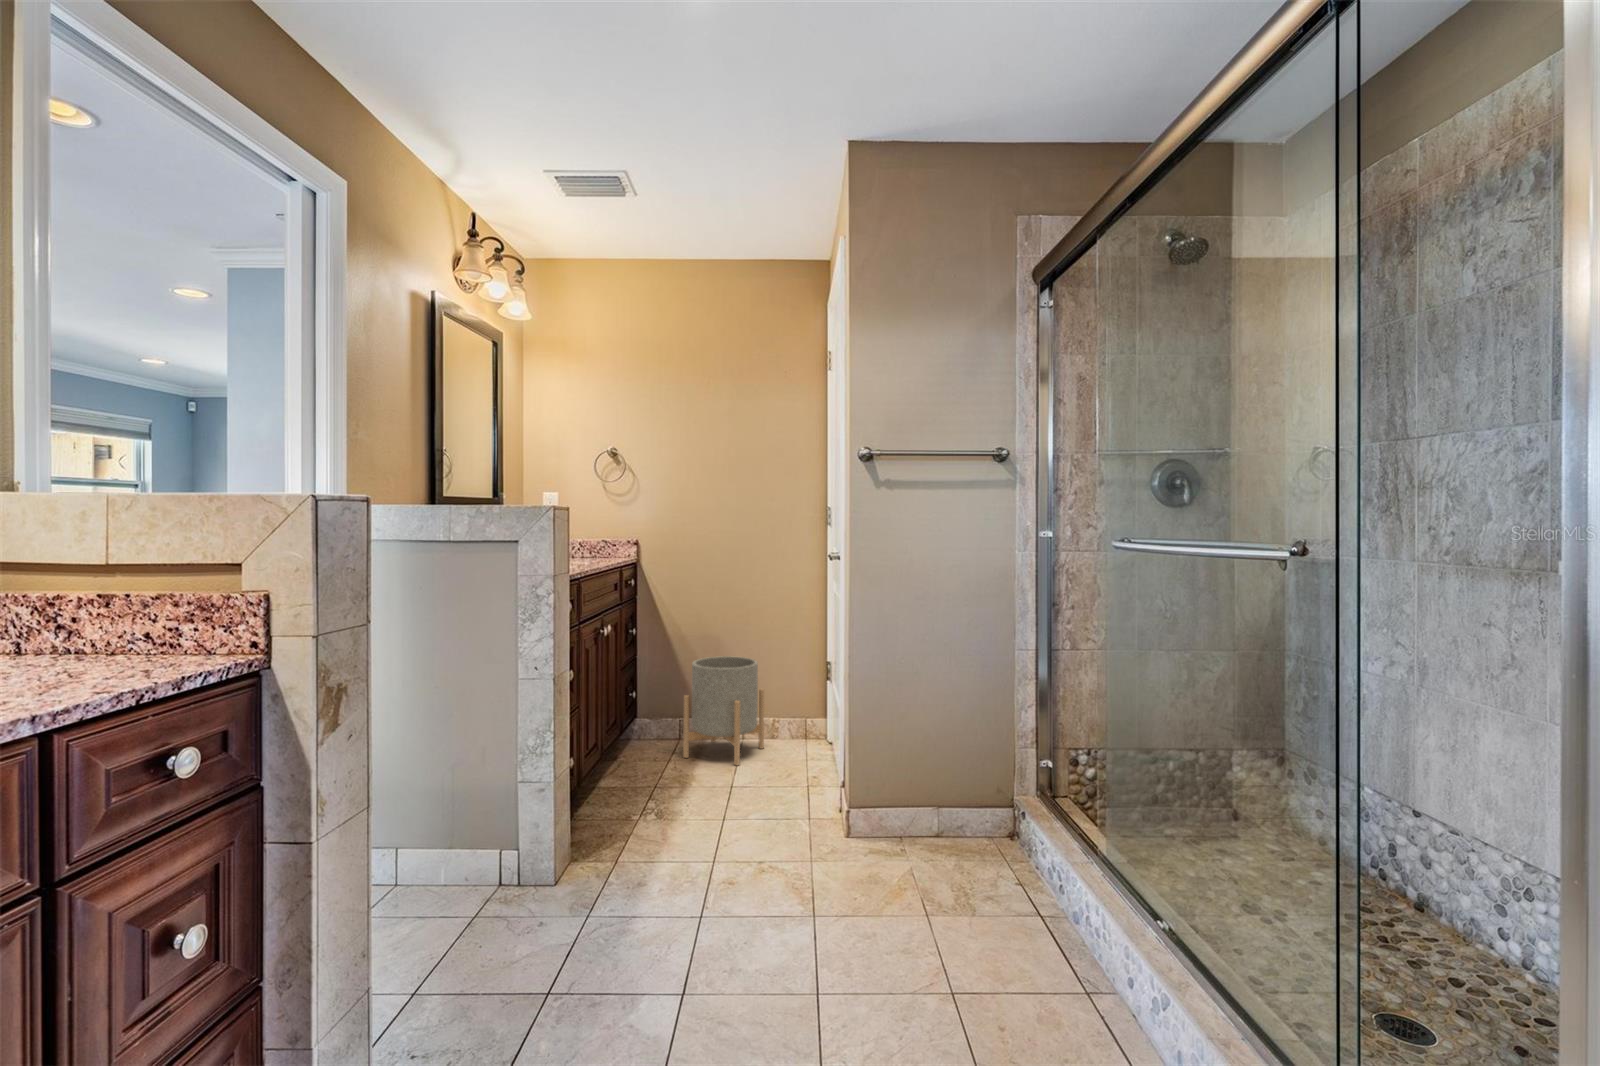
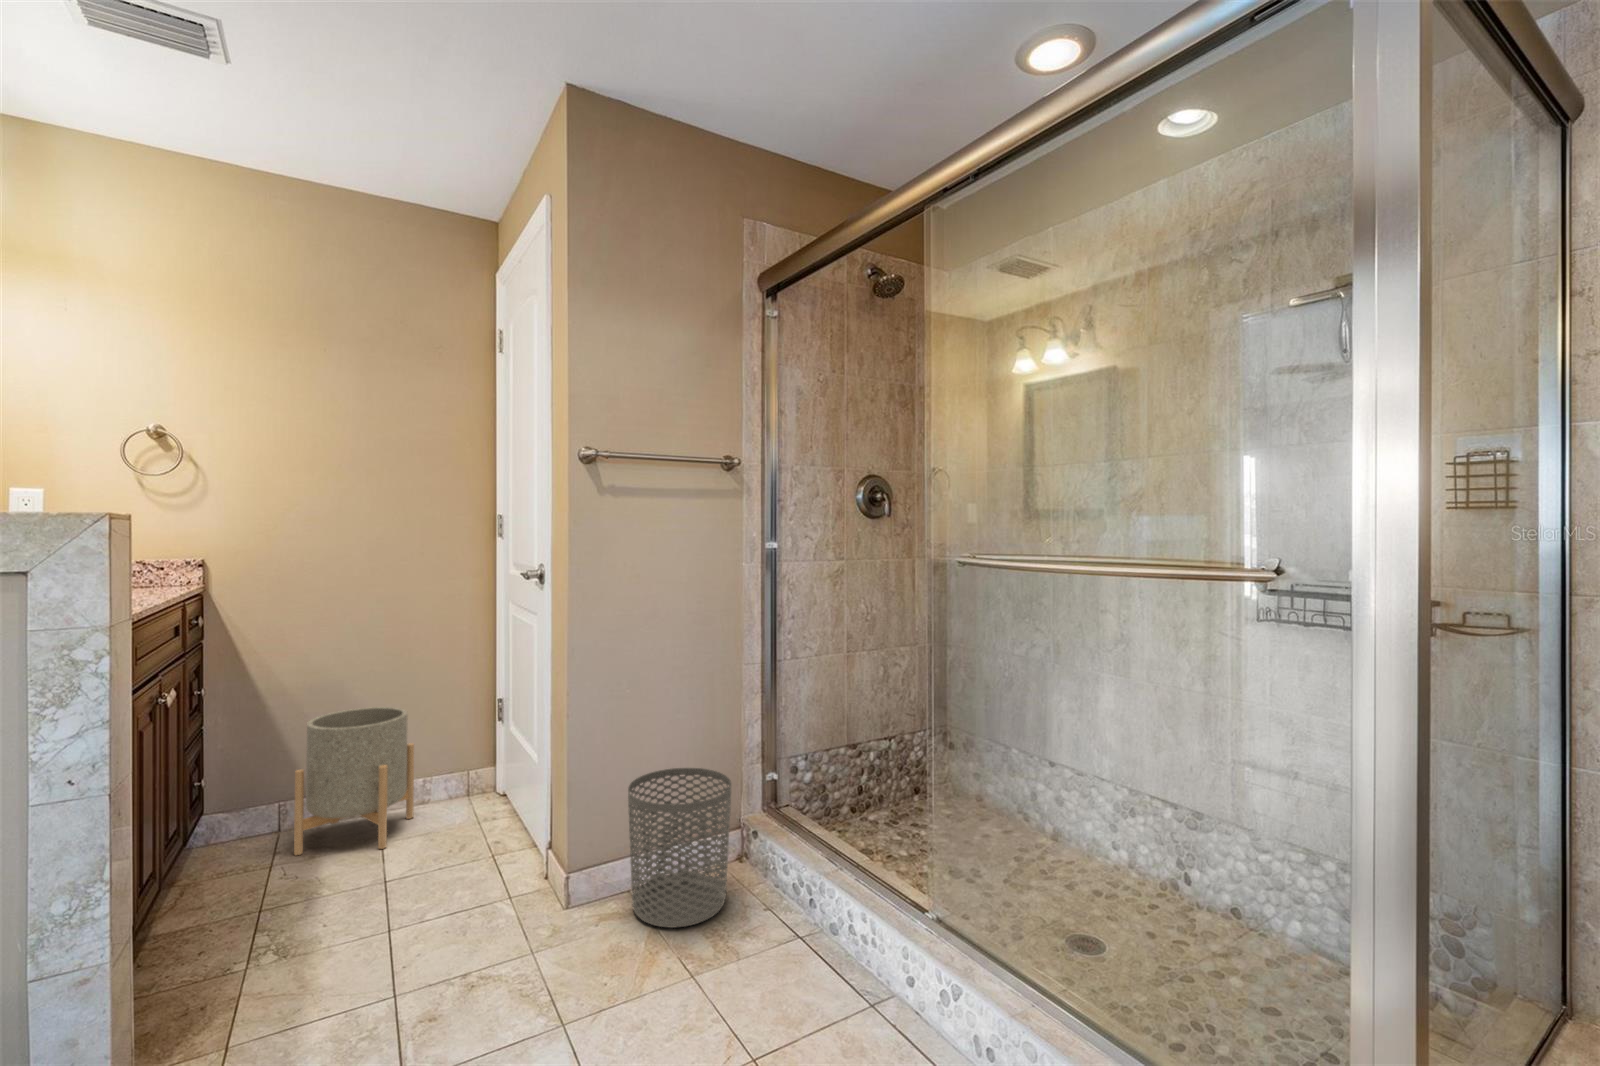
waste bin: none [894,736,990,879] -> present [628,768,732,928]

